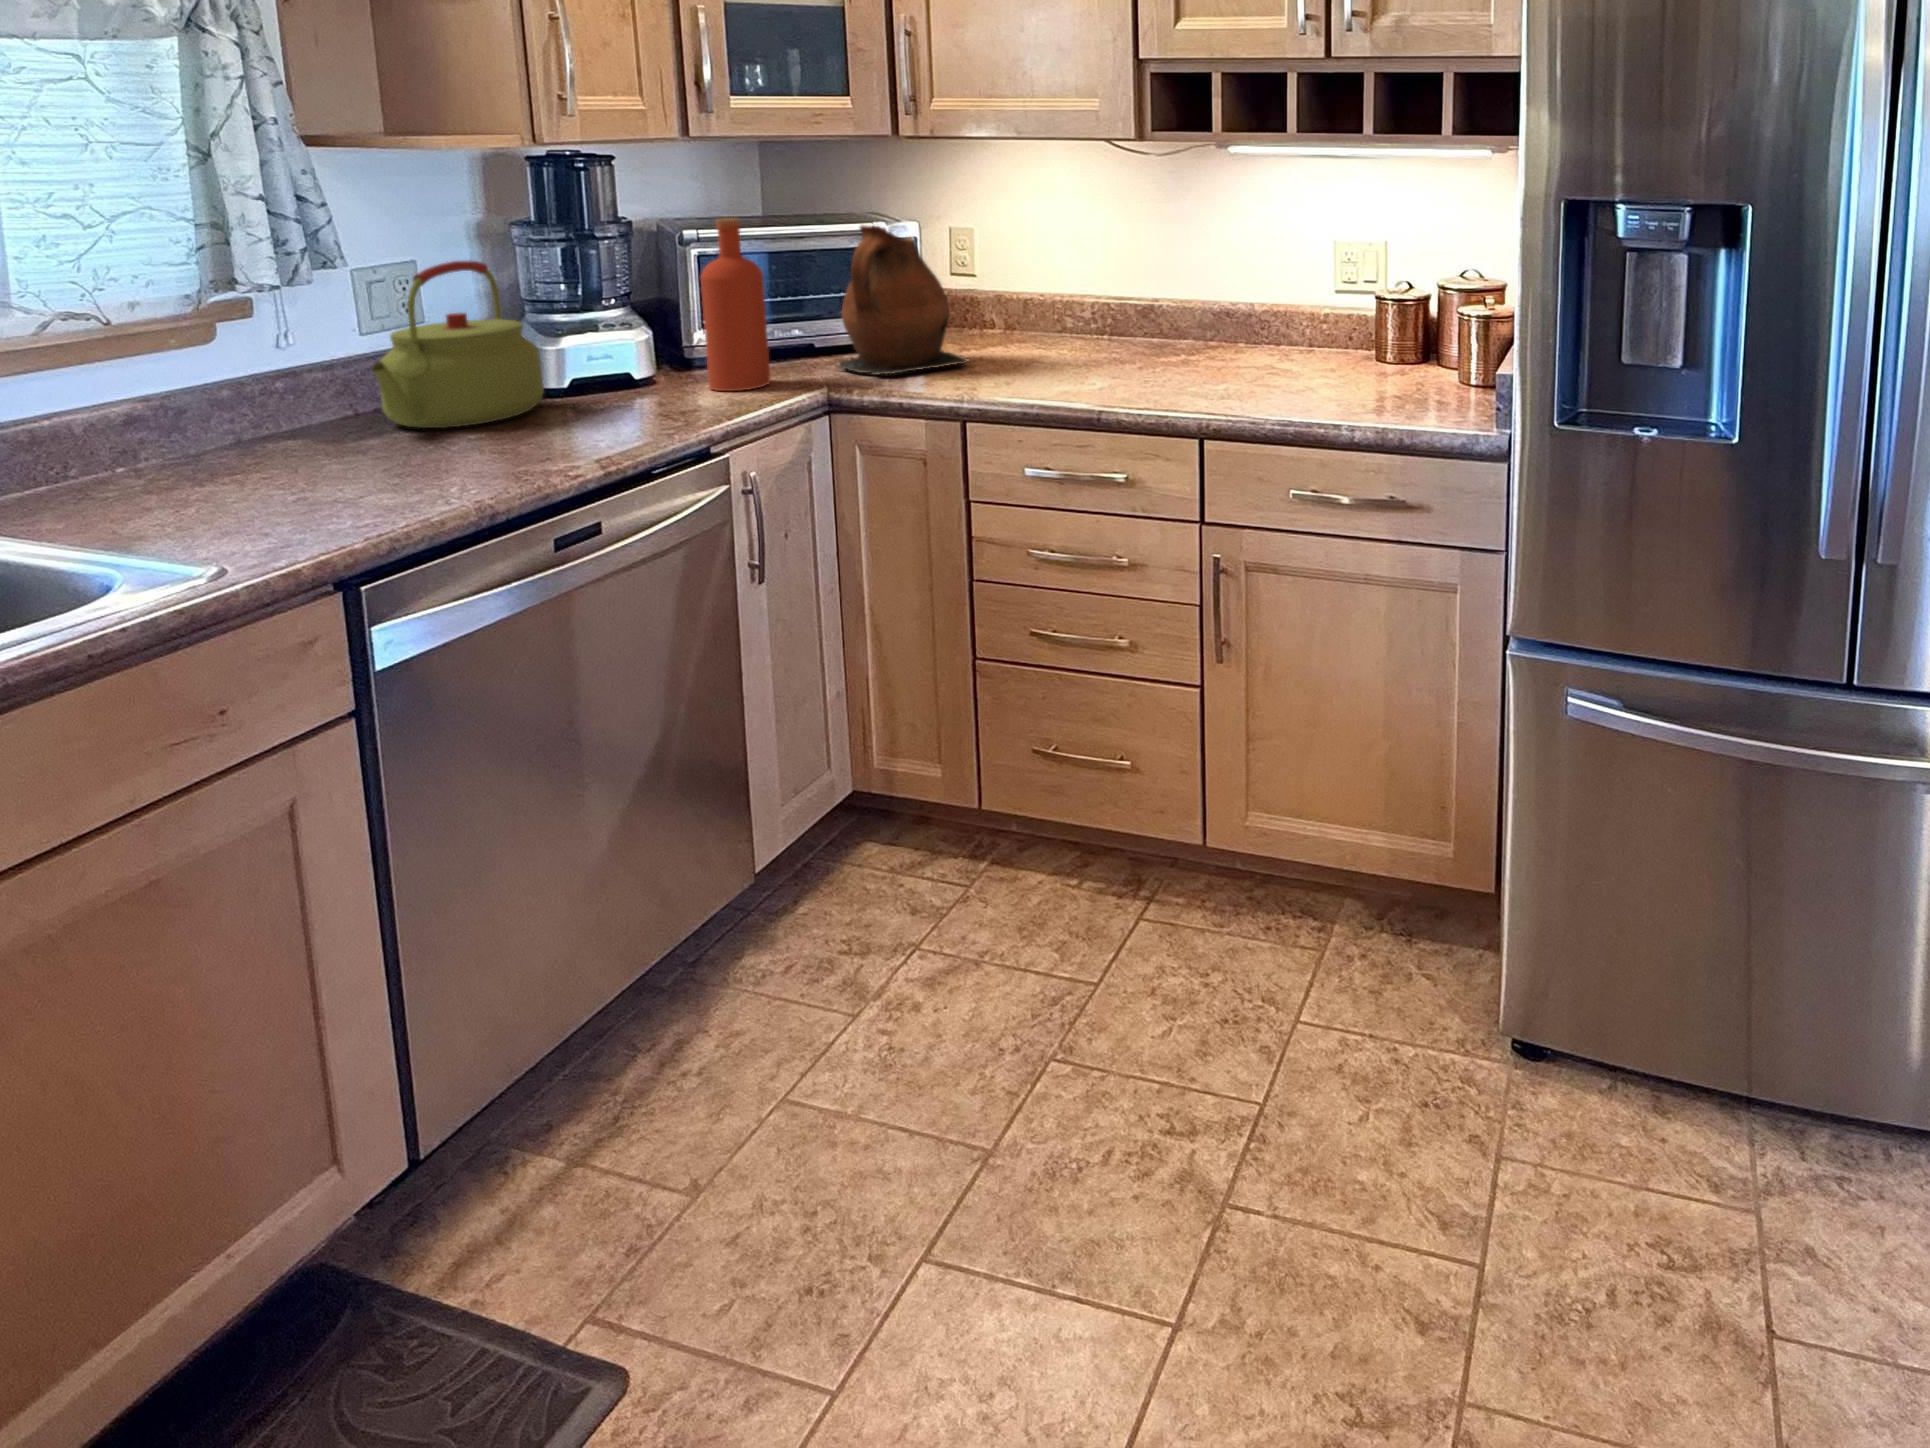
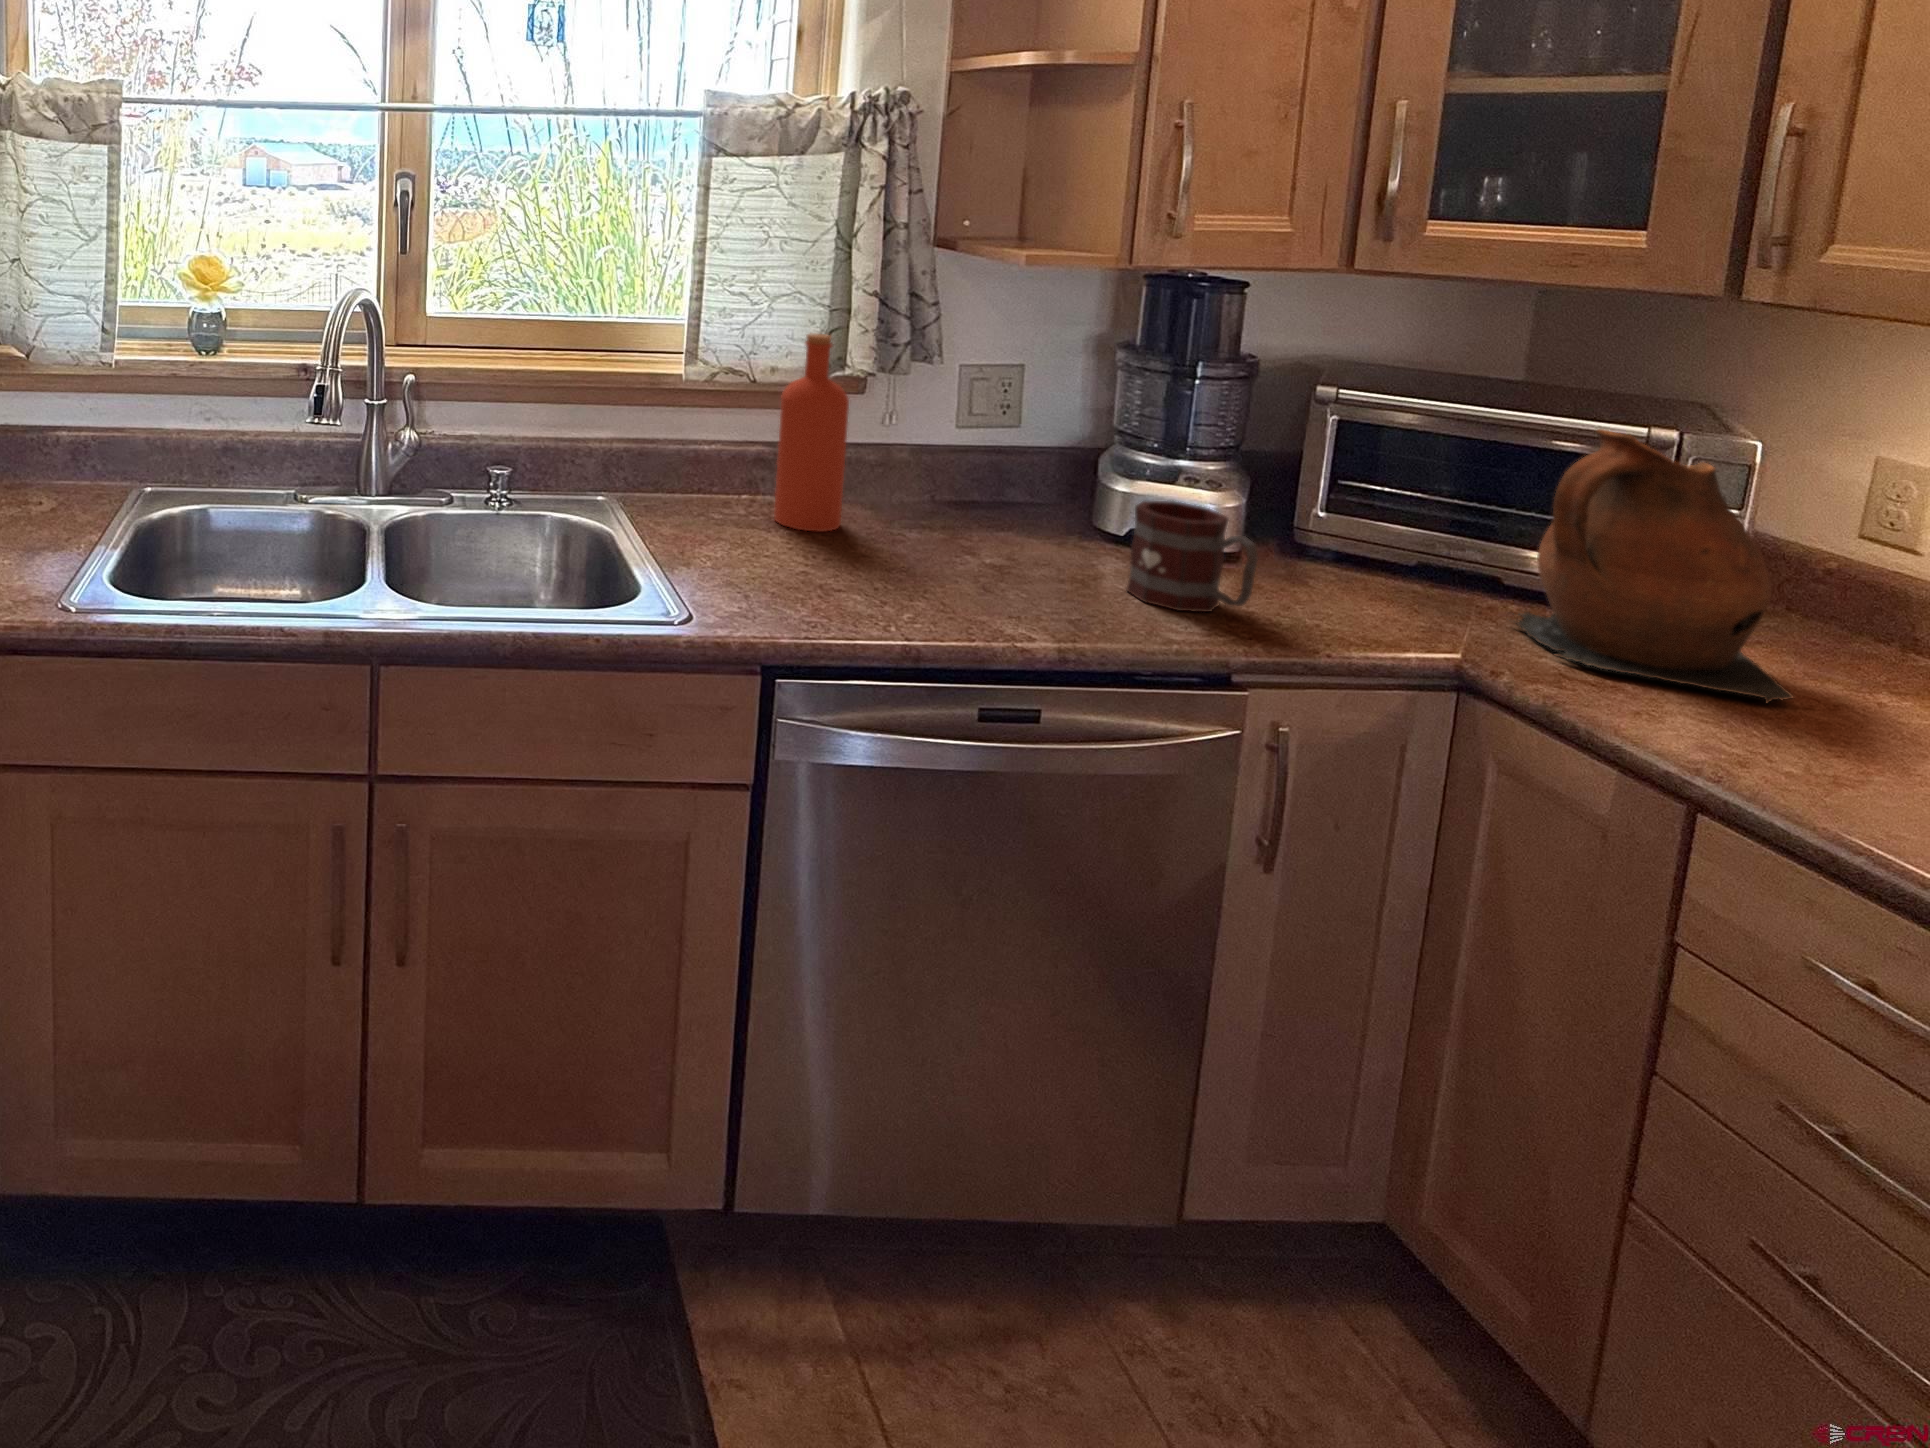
bottle: present [701,218,770,391] -> present [774,334,849,531]
kettle: present [372,260,544,428] -> none [921,376,1096,550]
mug: none [598,336,703,423] -> present [1127,501,1259,612]

